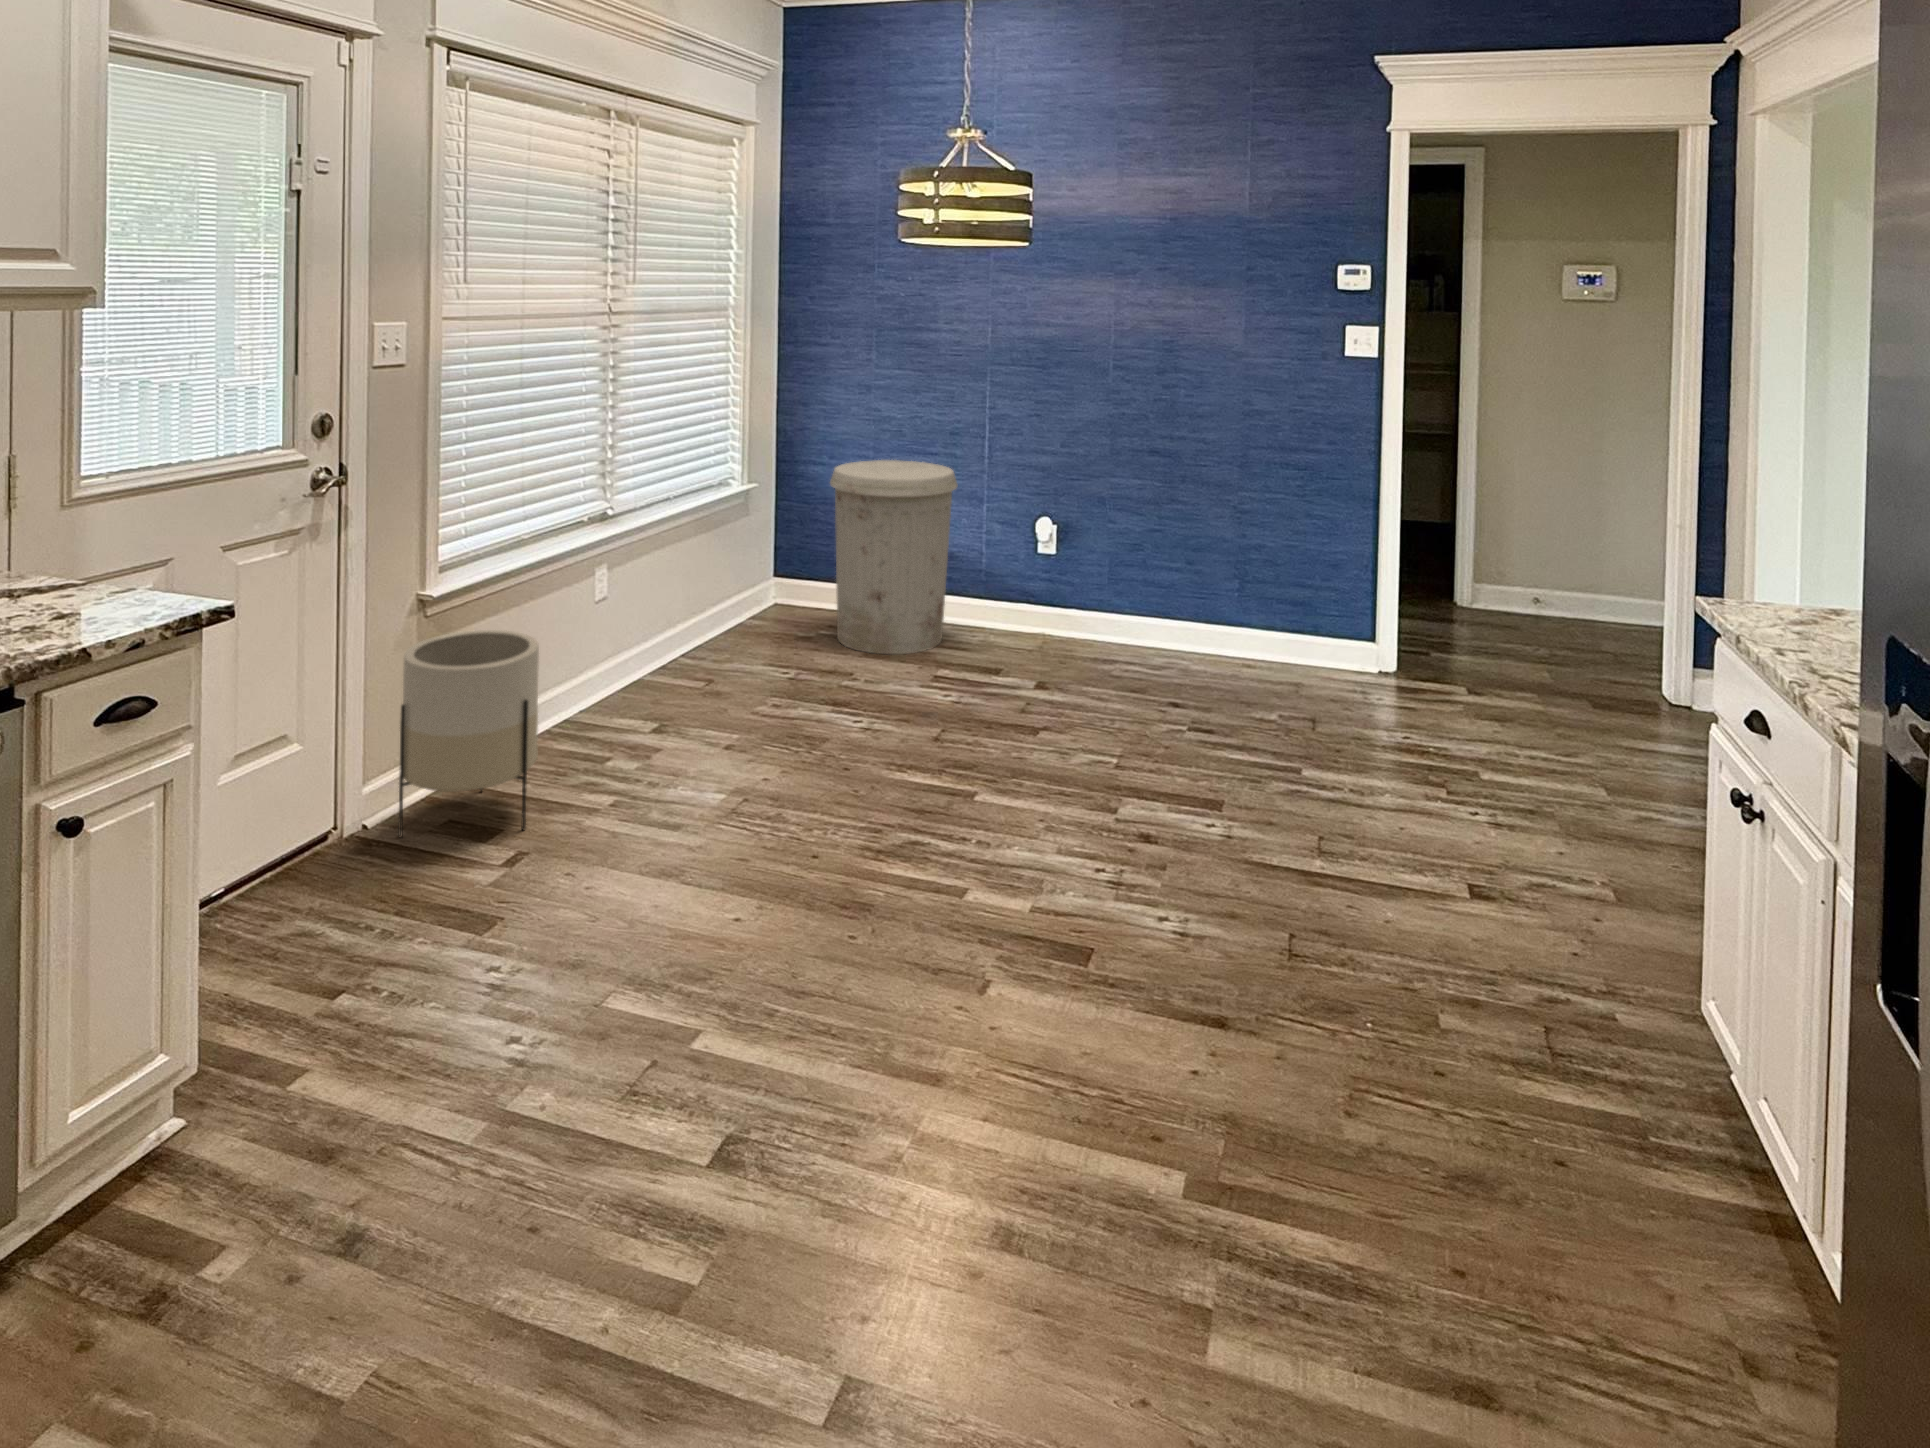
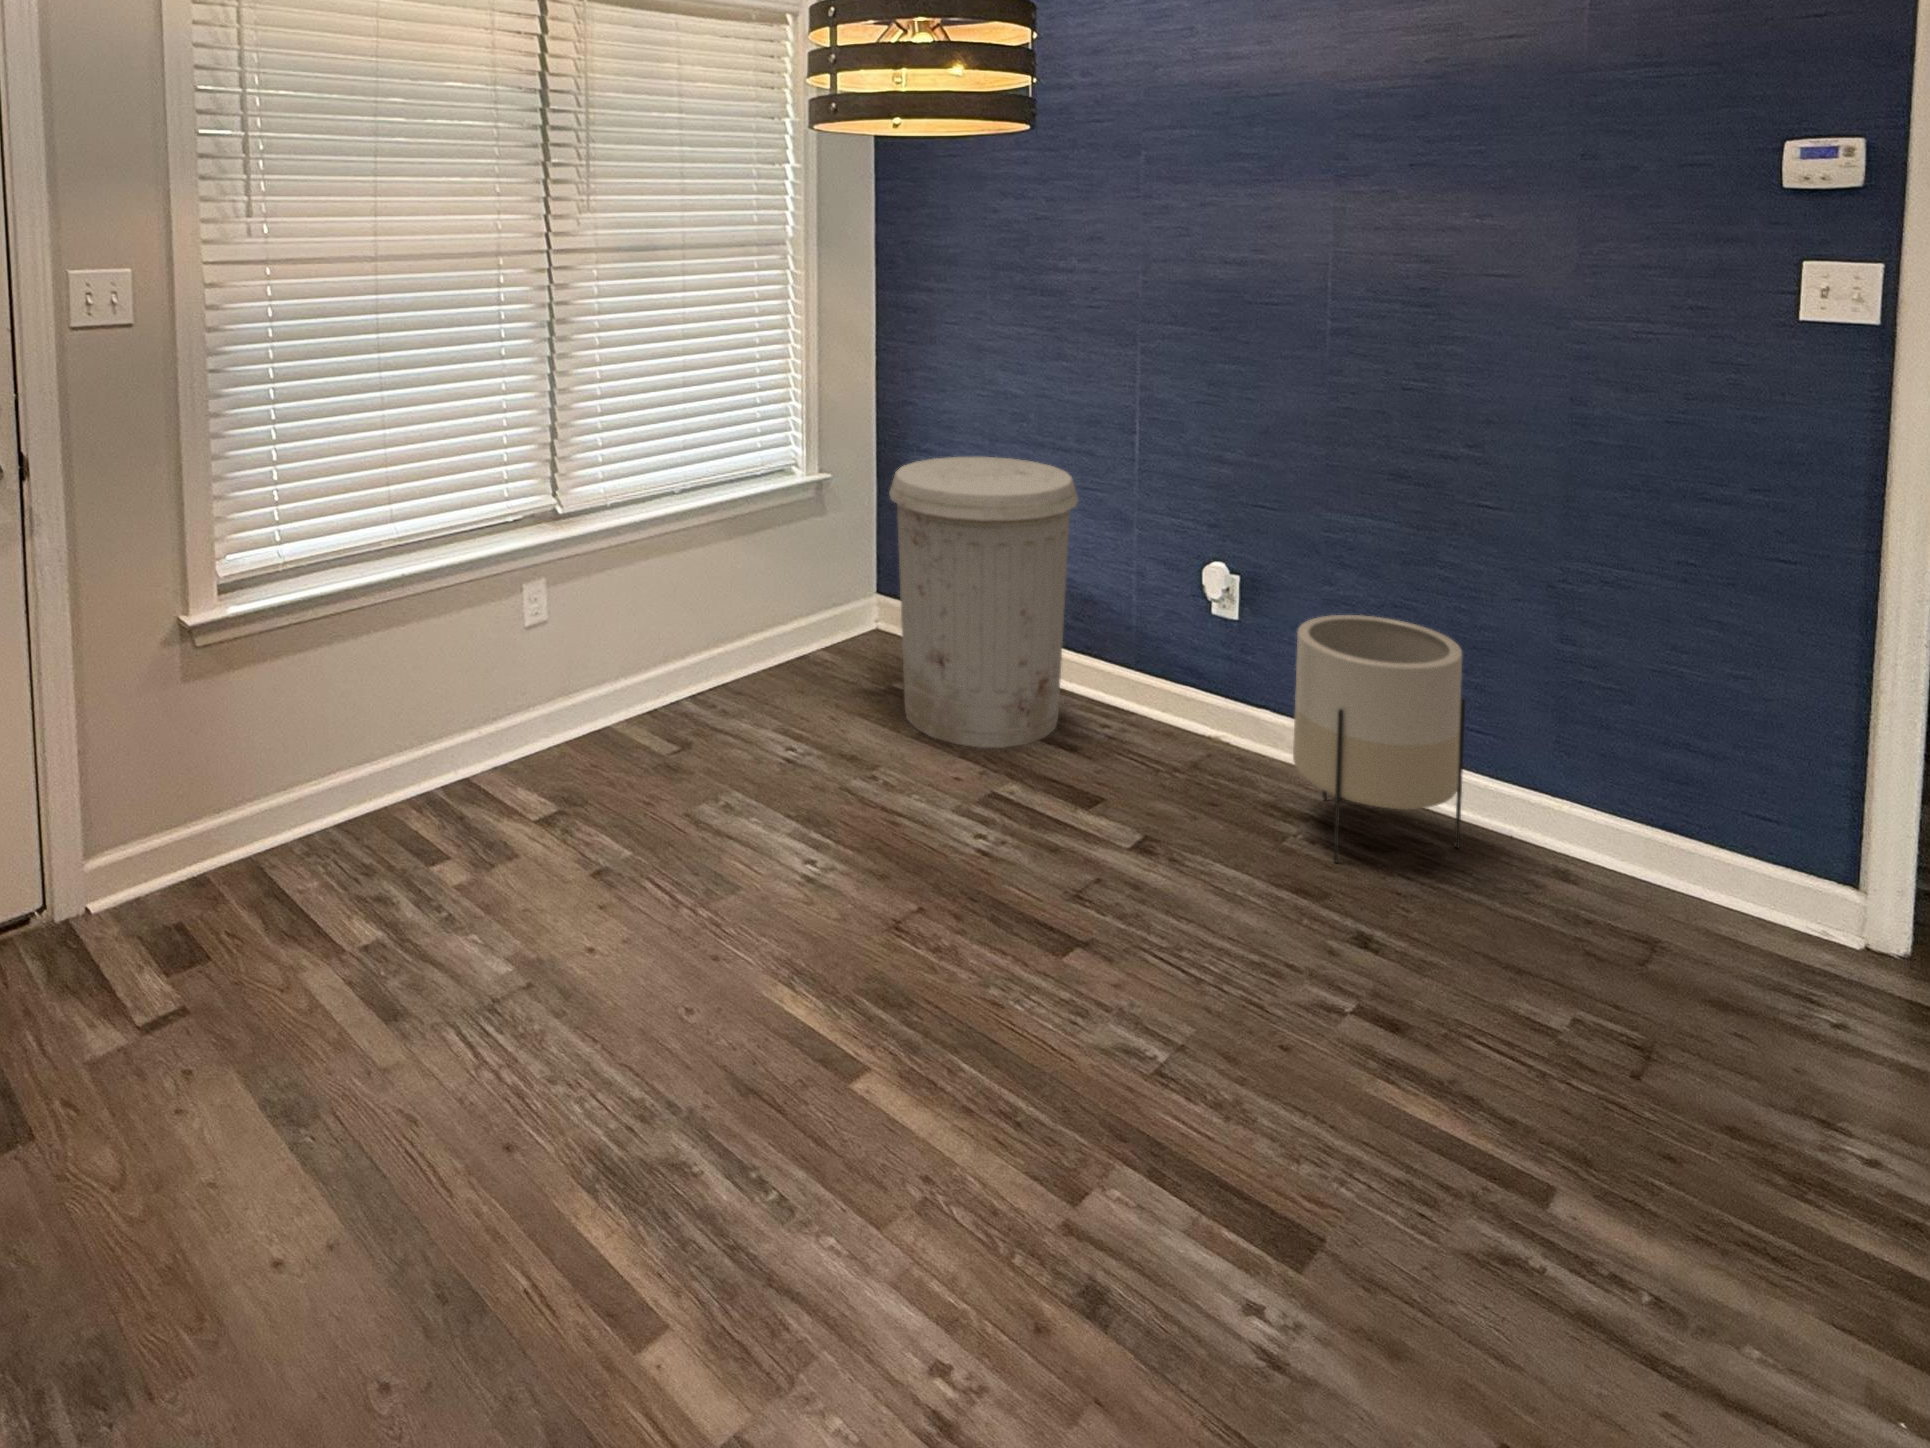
planter: present [398,630,539,837] -> present [1293,615,1465,863]

